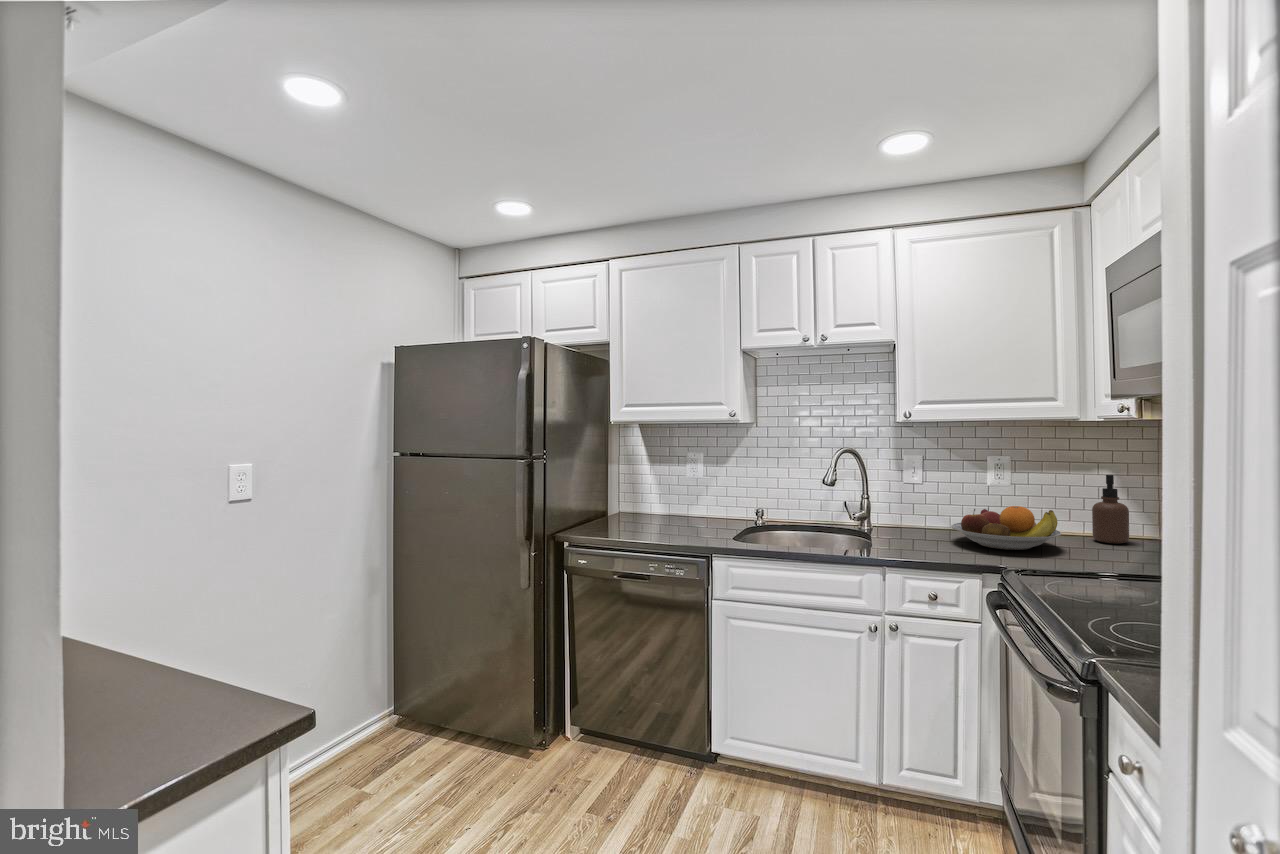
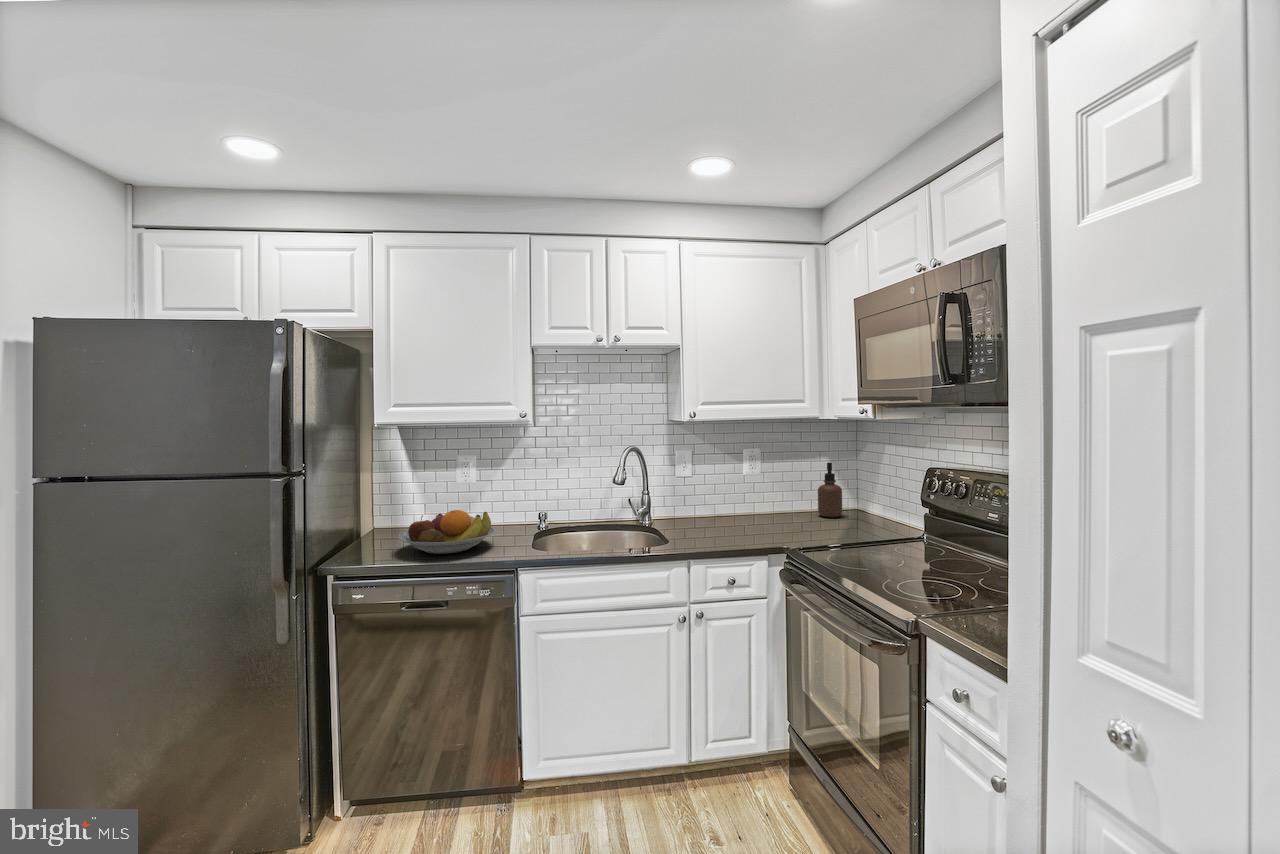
fruit bowl: present [951,506,1061,550] -> present [398,510,495,554]

